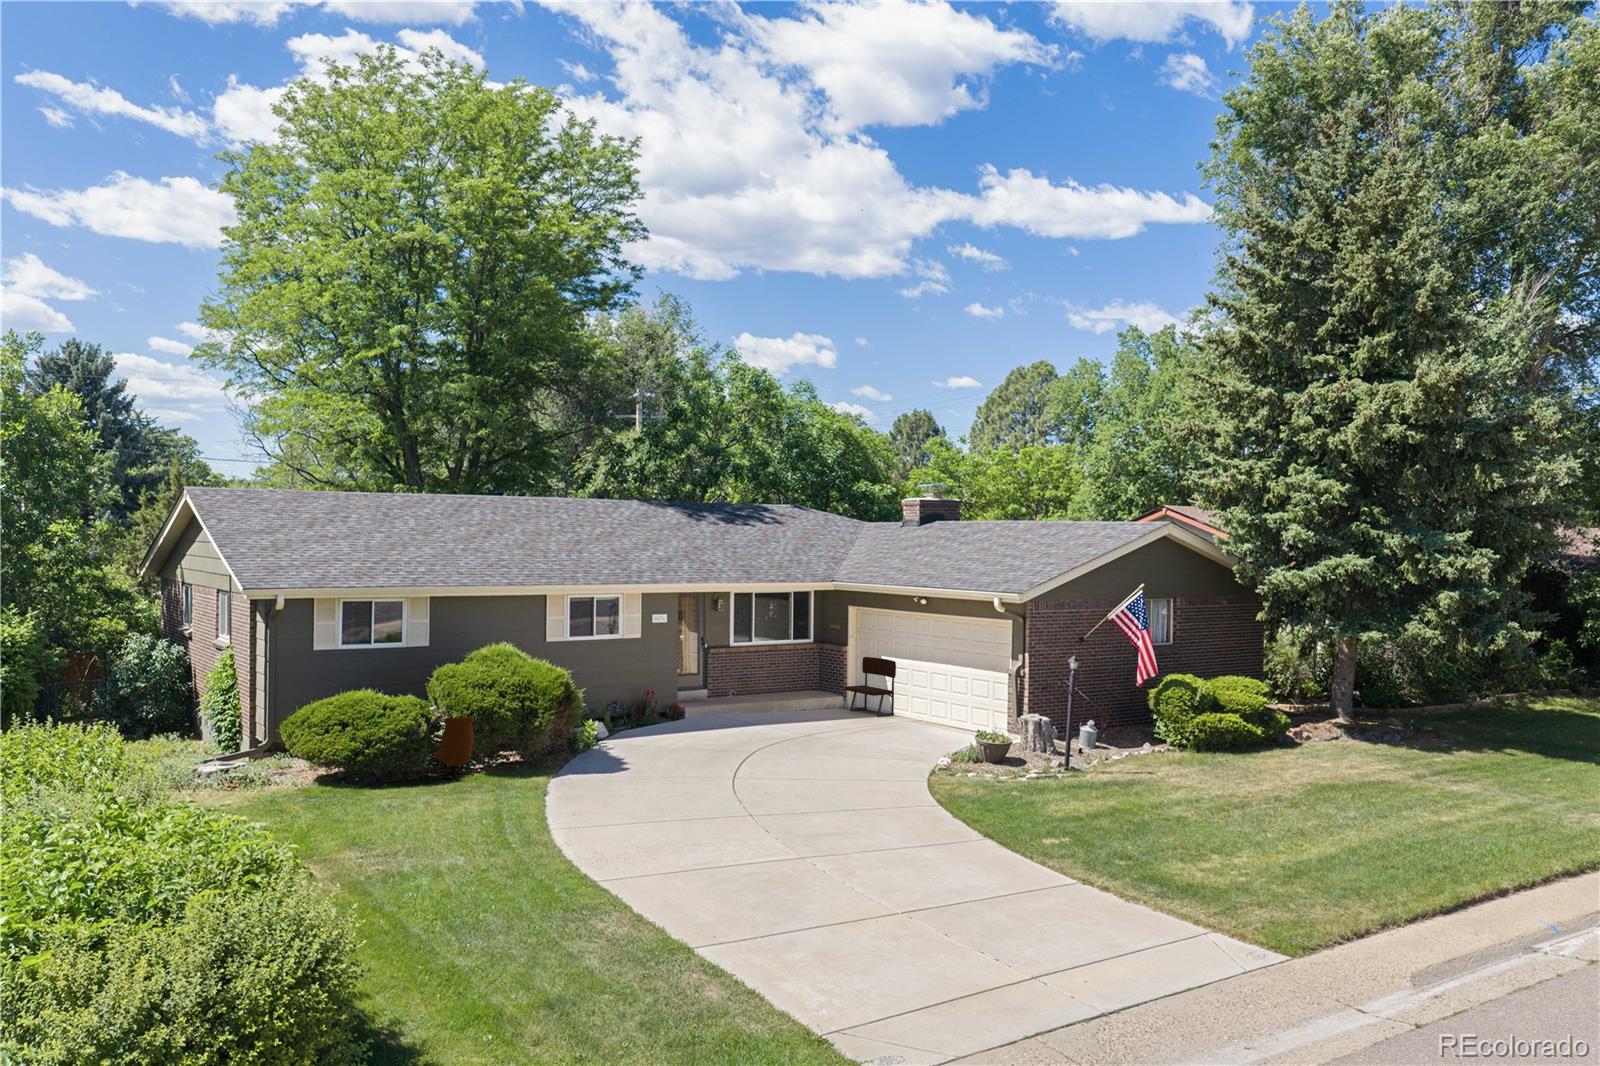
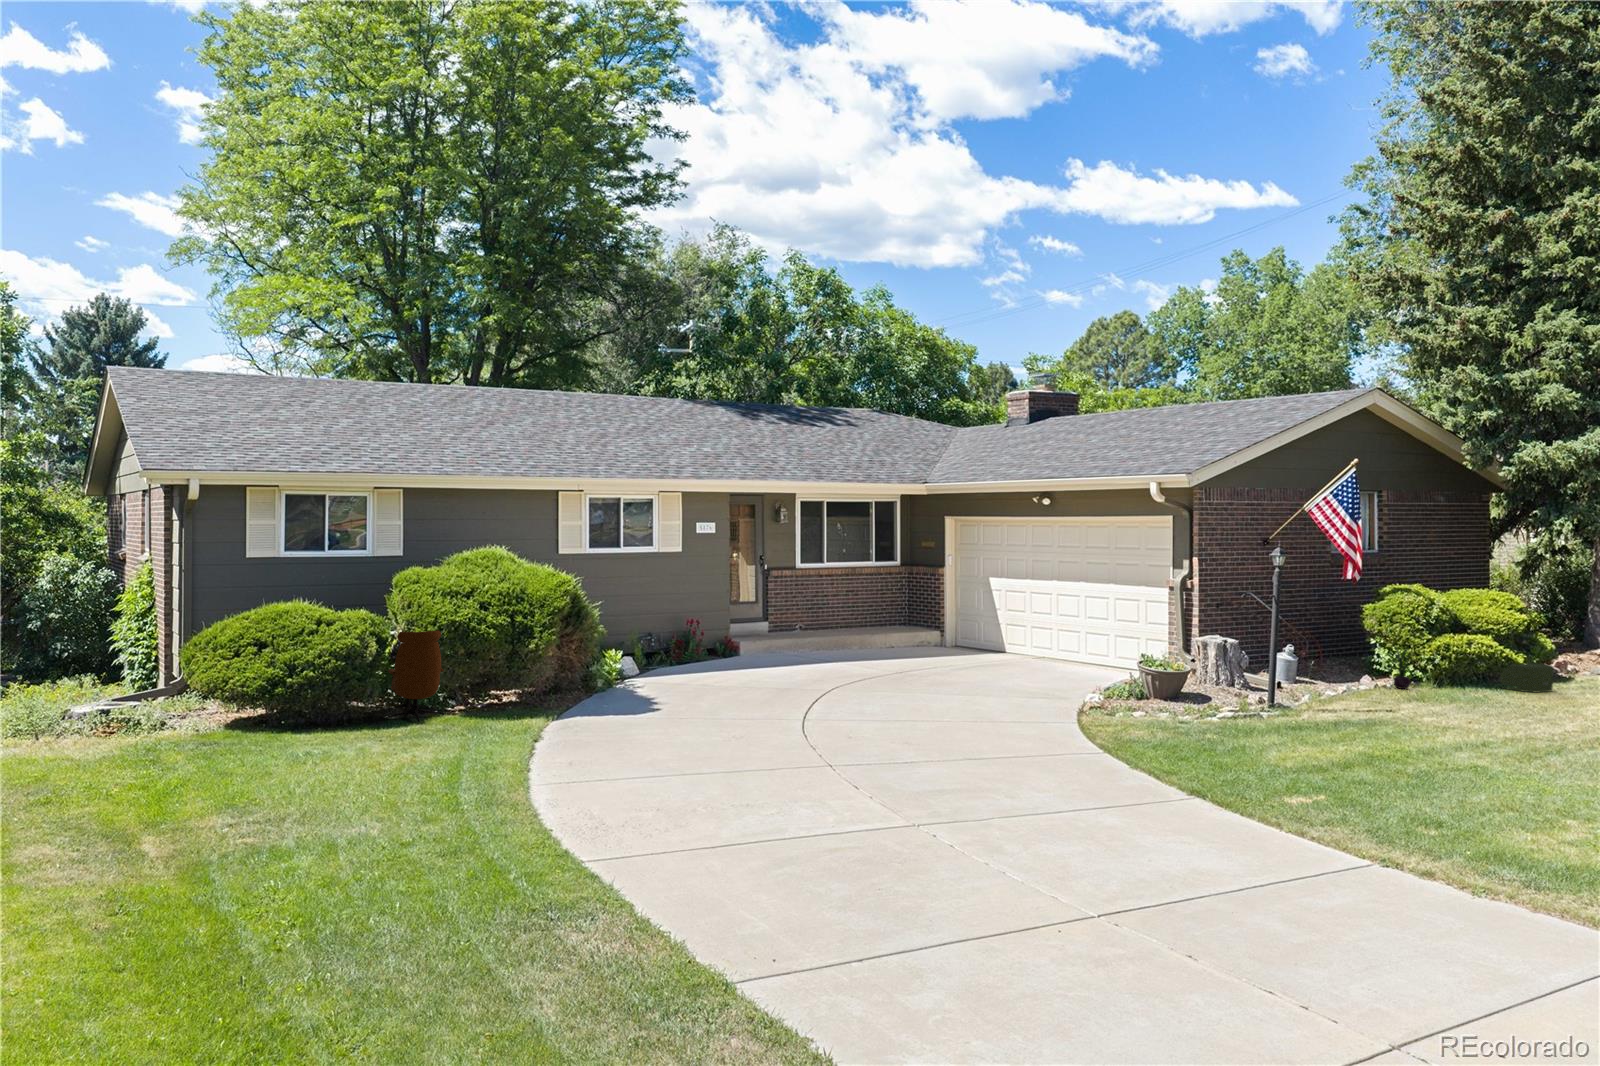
bench: present [844,657,896,717] -> none [938,578,1007,652]
decorative plant: none [1153,722,1187,754] -> present [1392,647,1411,689]
storage box: none [1239,733,1274,757] -> present [1500,663,1553,692]

